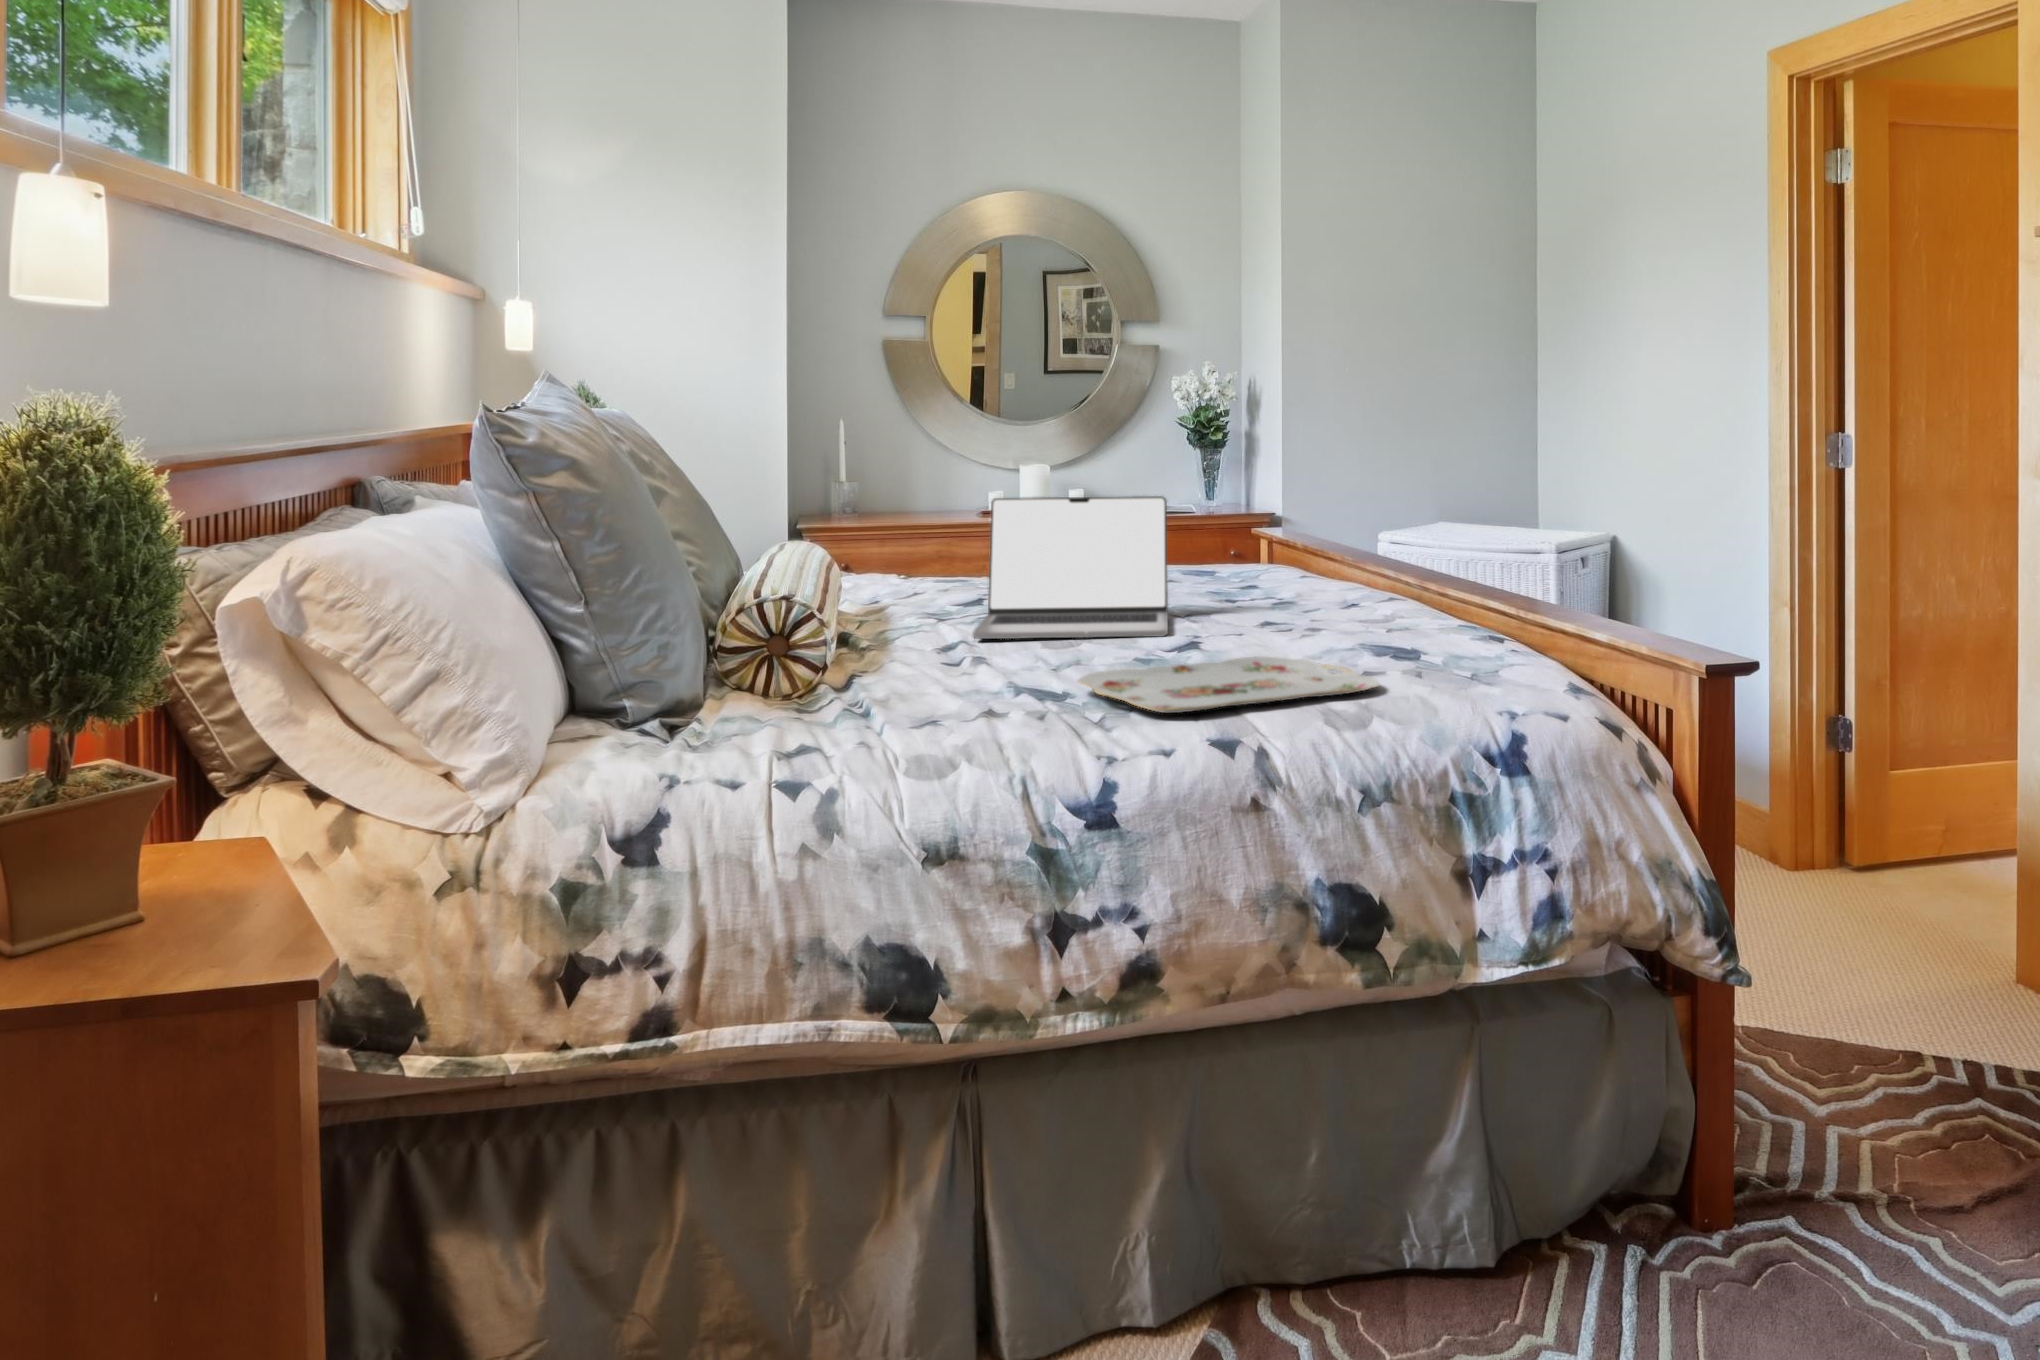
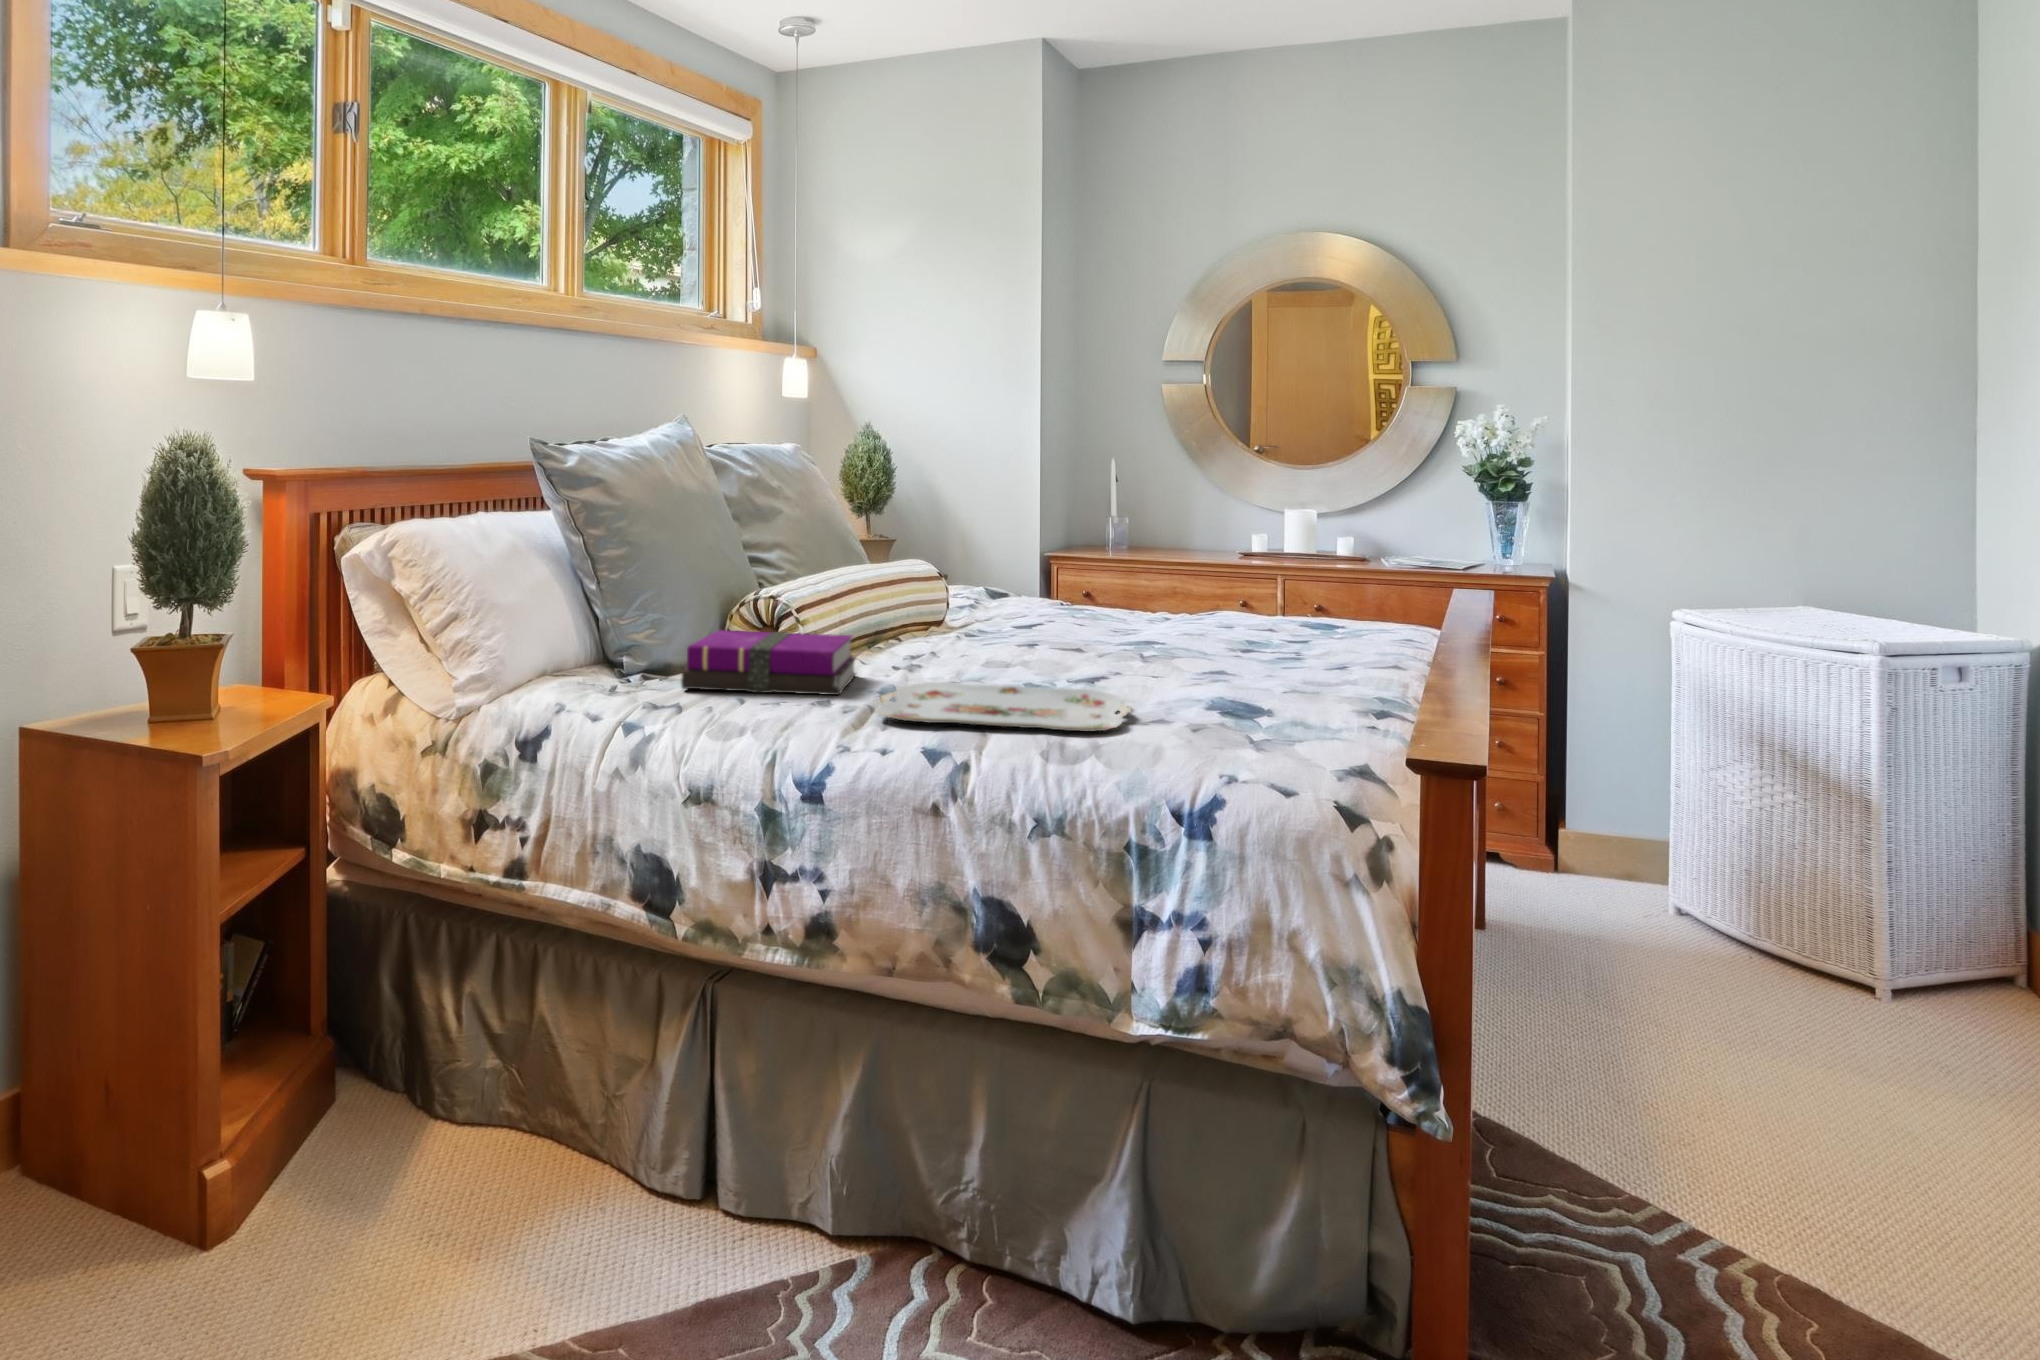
laptop: present [973,496,1168,639] -> none [975,533,1193,666]
notebook: none [758,633,1007,727] -> present [682,630,856,695]

